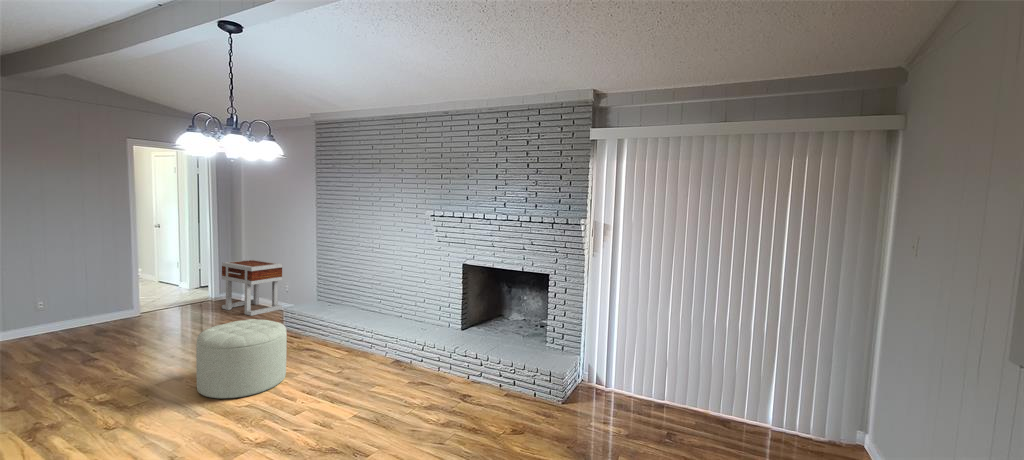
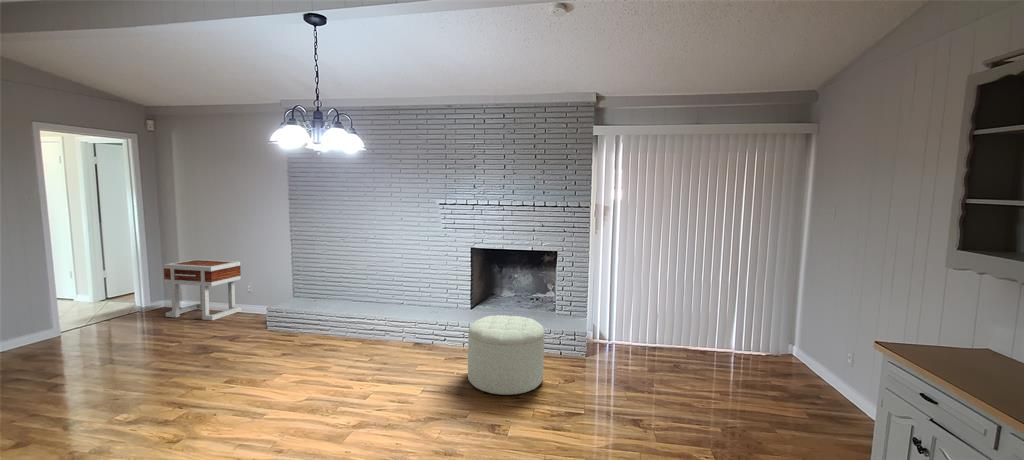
ottoman: present [196,319,287,399] -> present [468,315,544,395]

